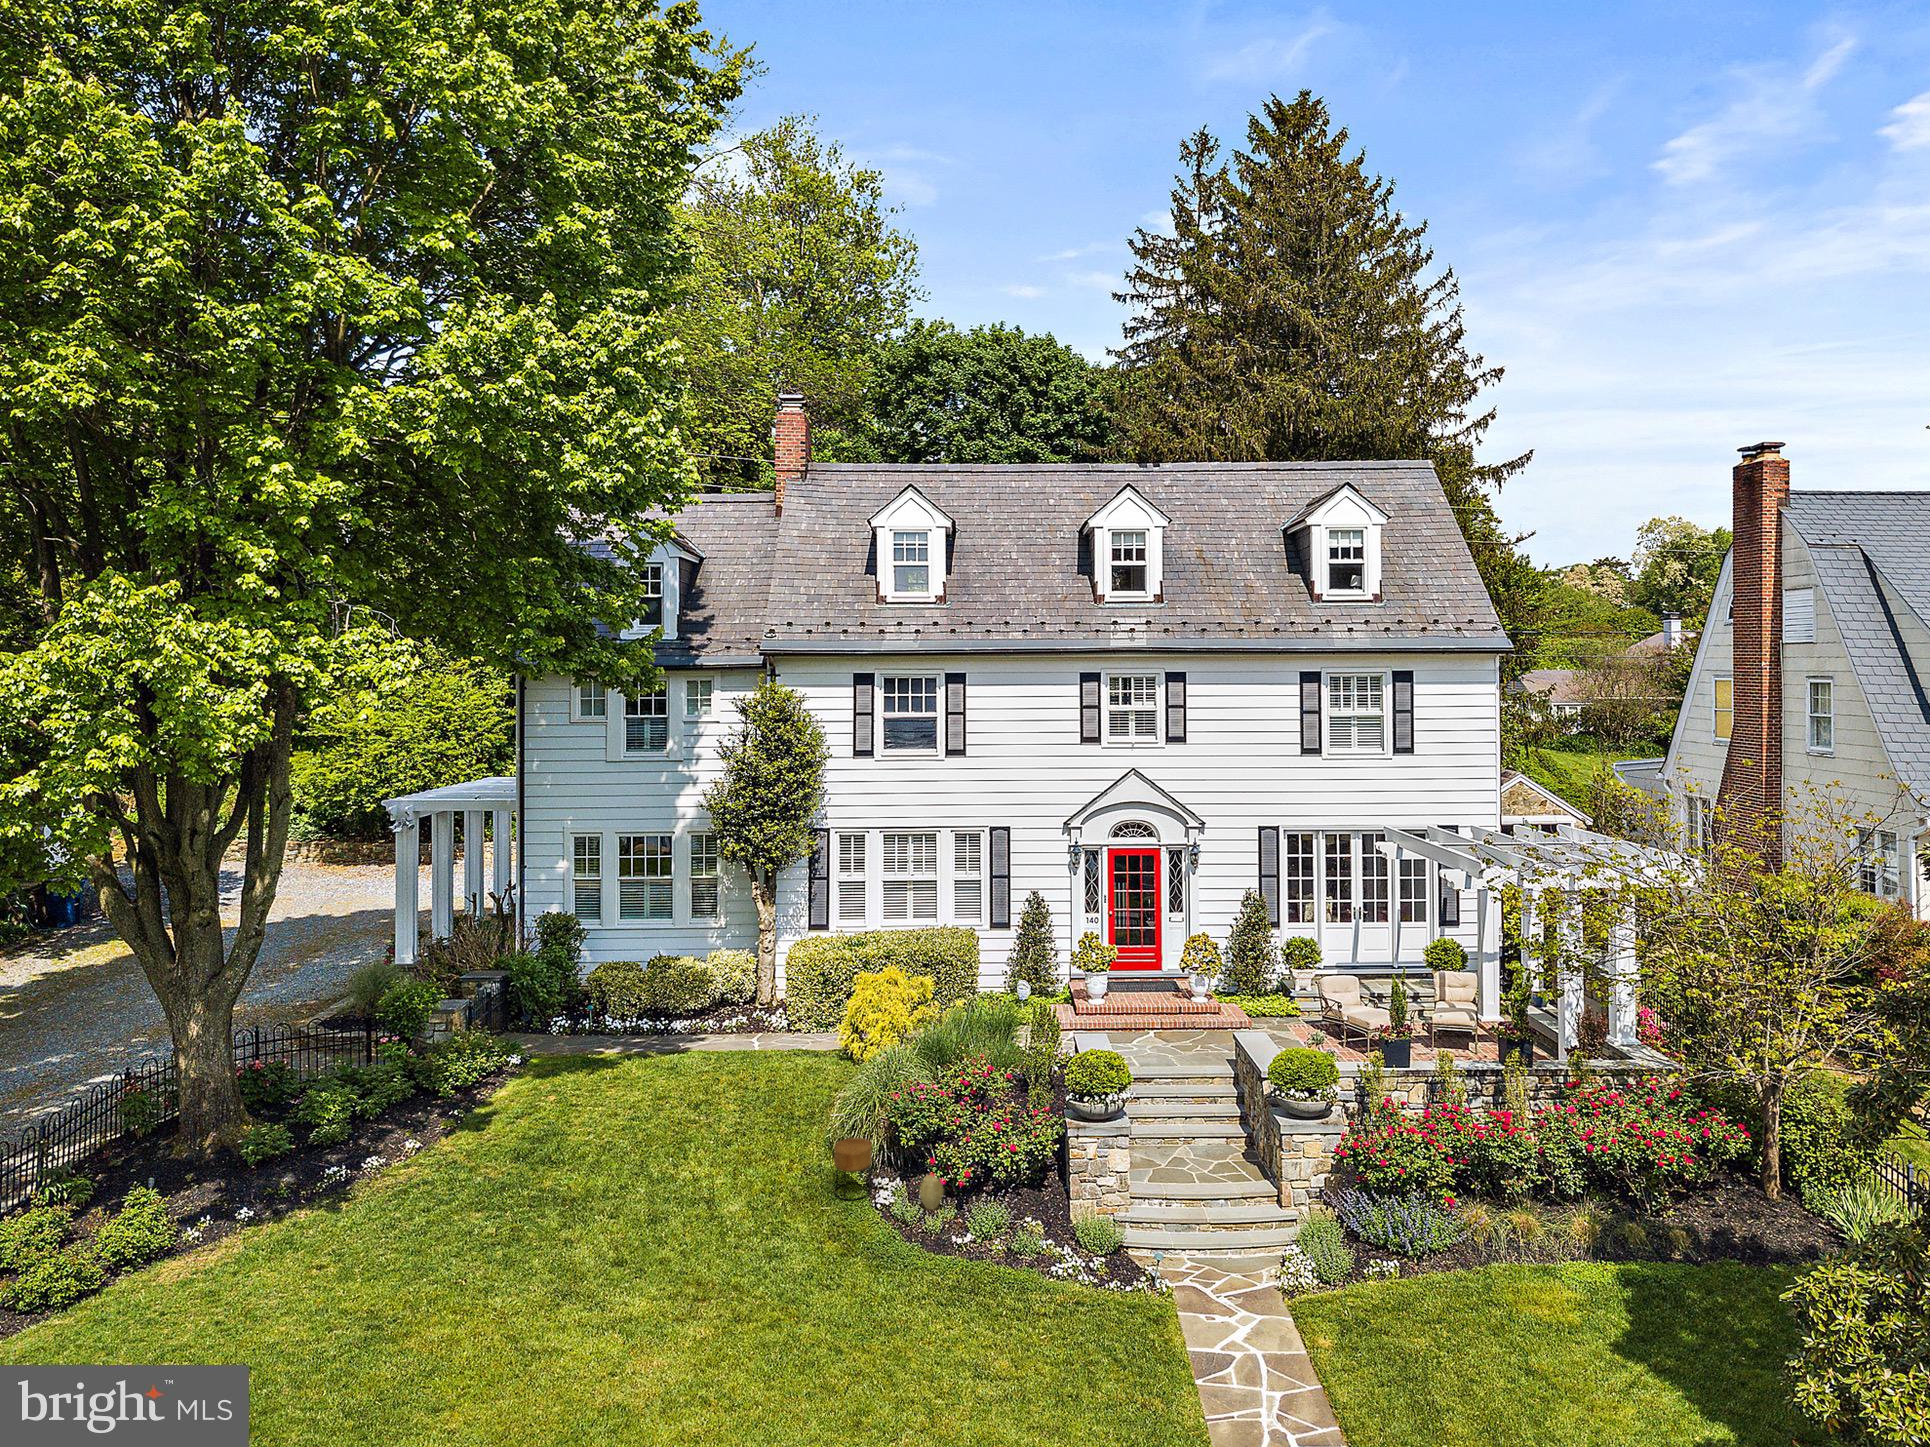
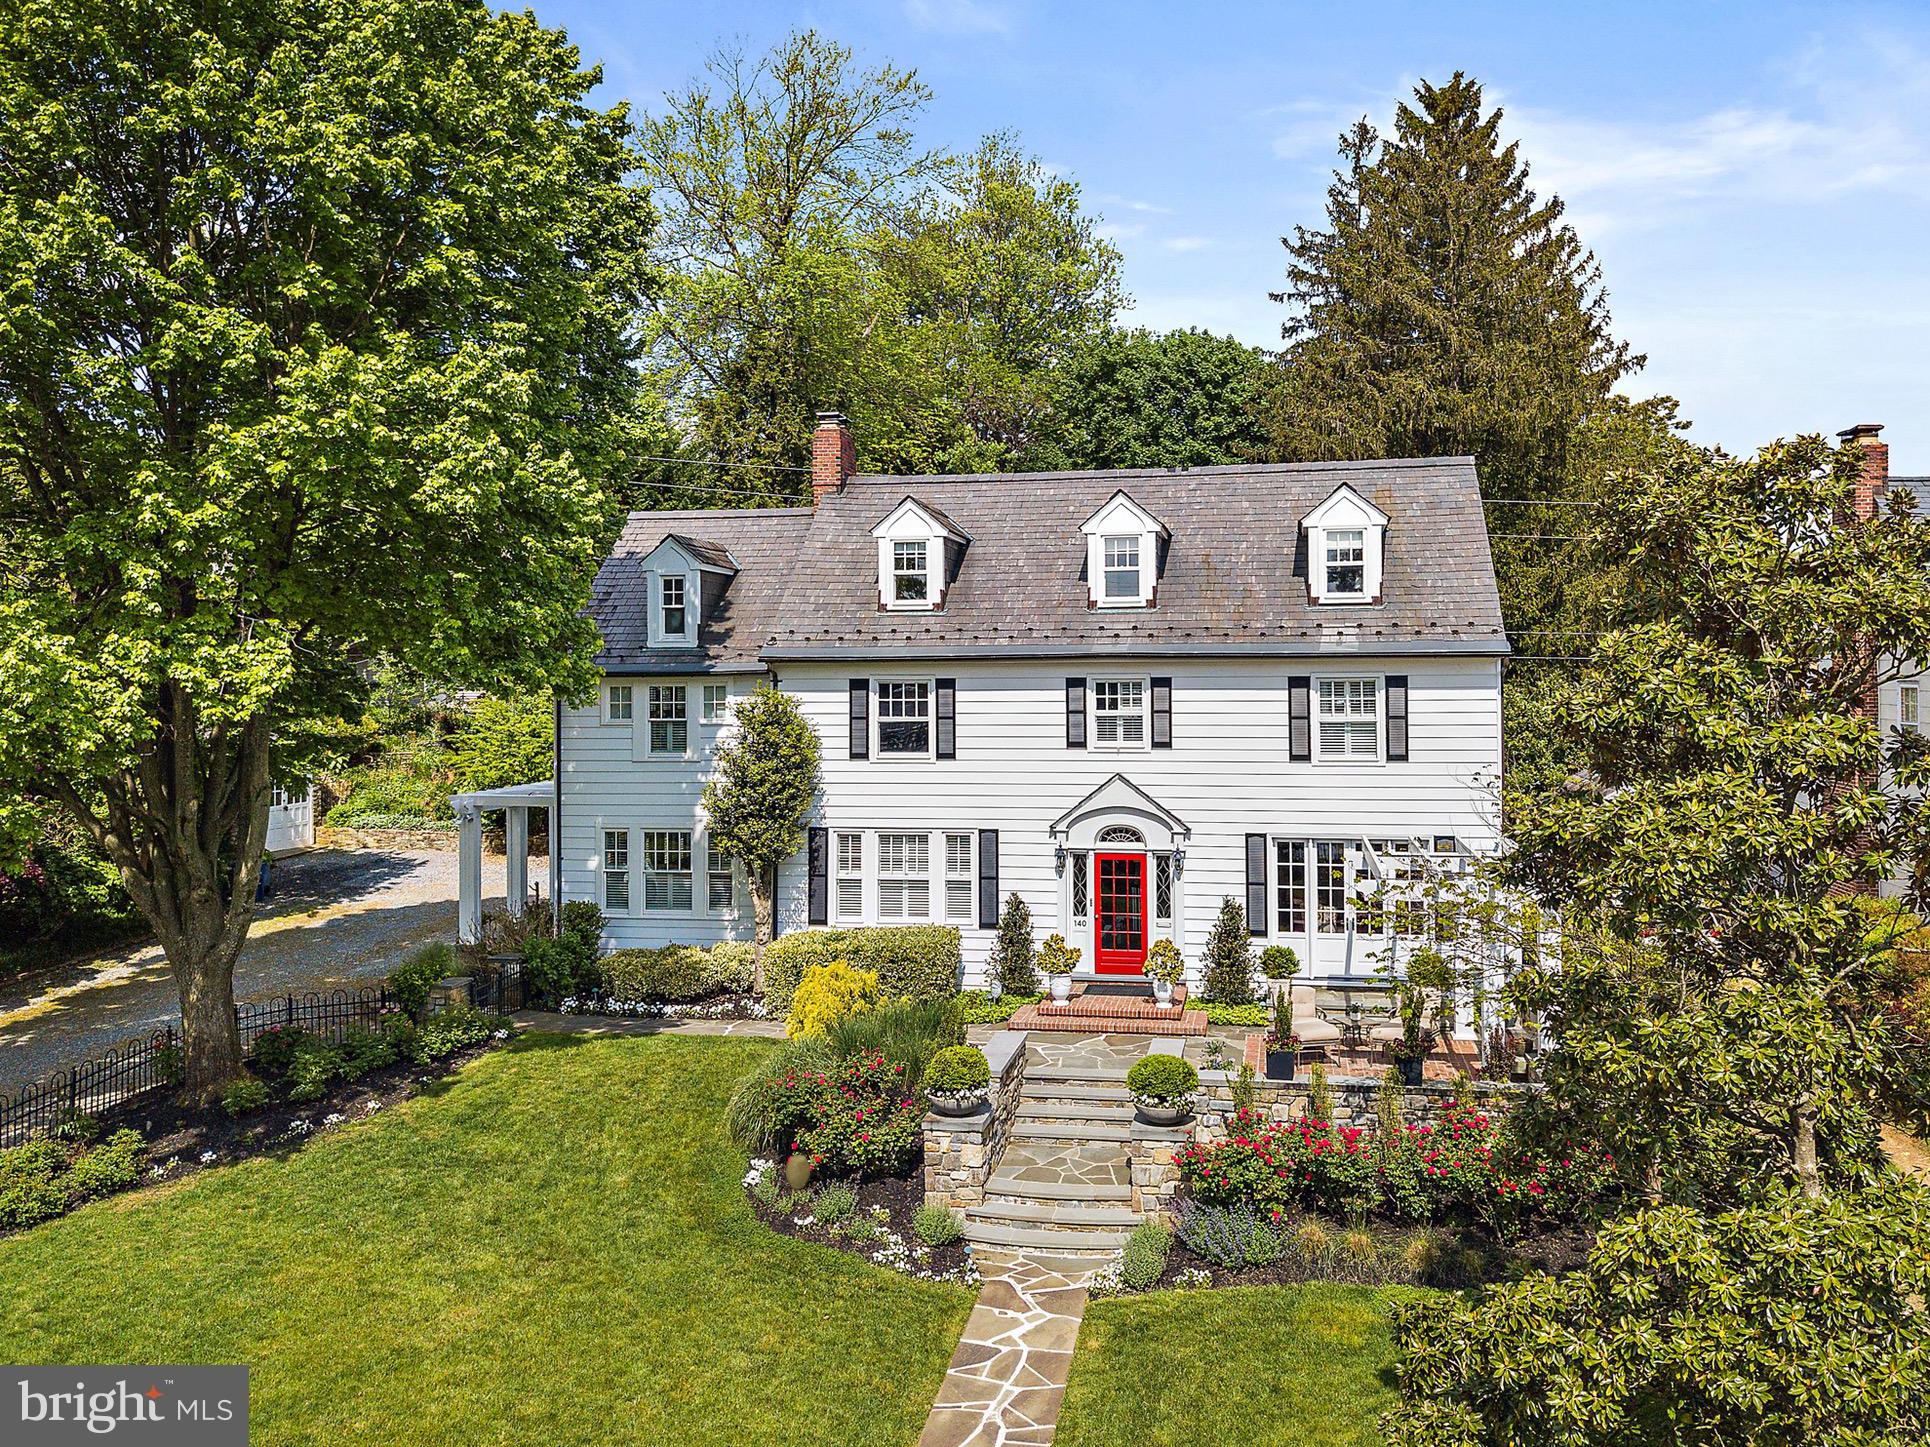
side table: present [834,1137,872,1201] -> none [716,1114,754,1174]

